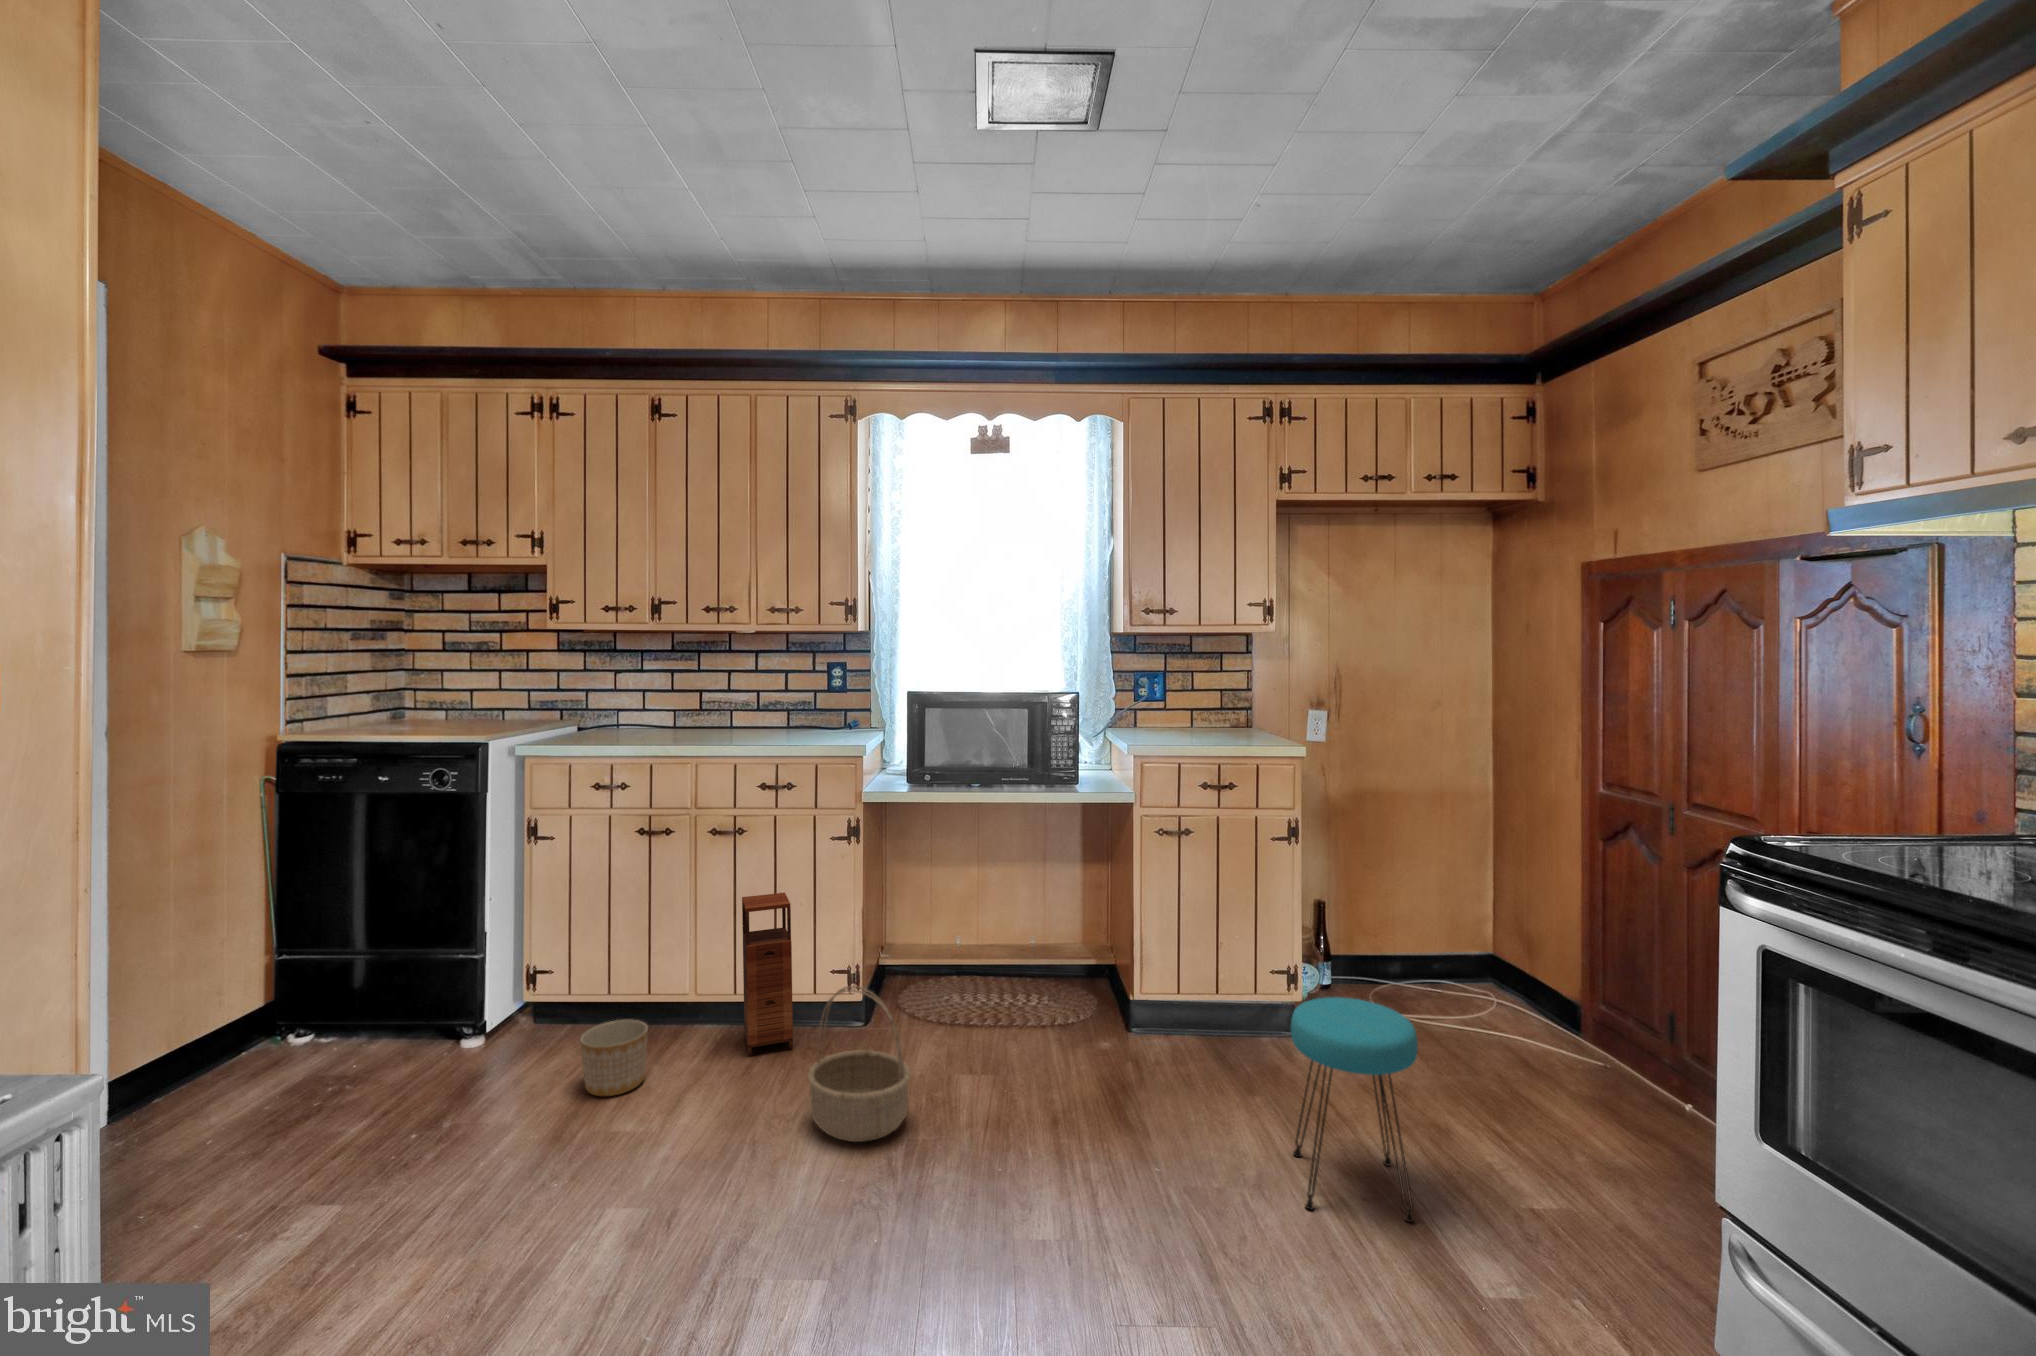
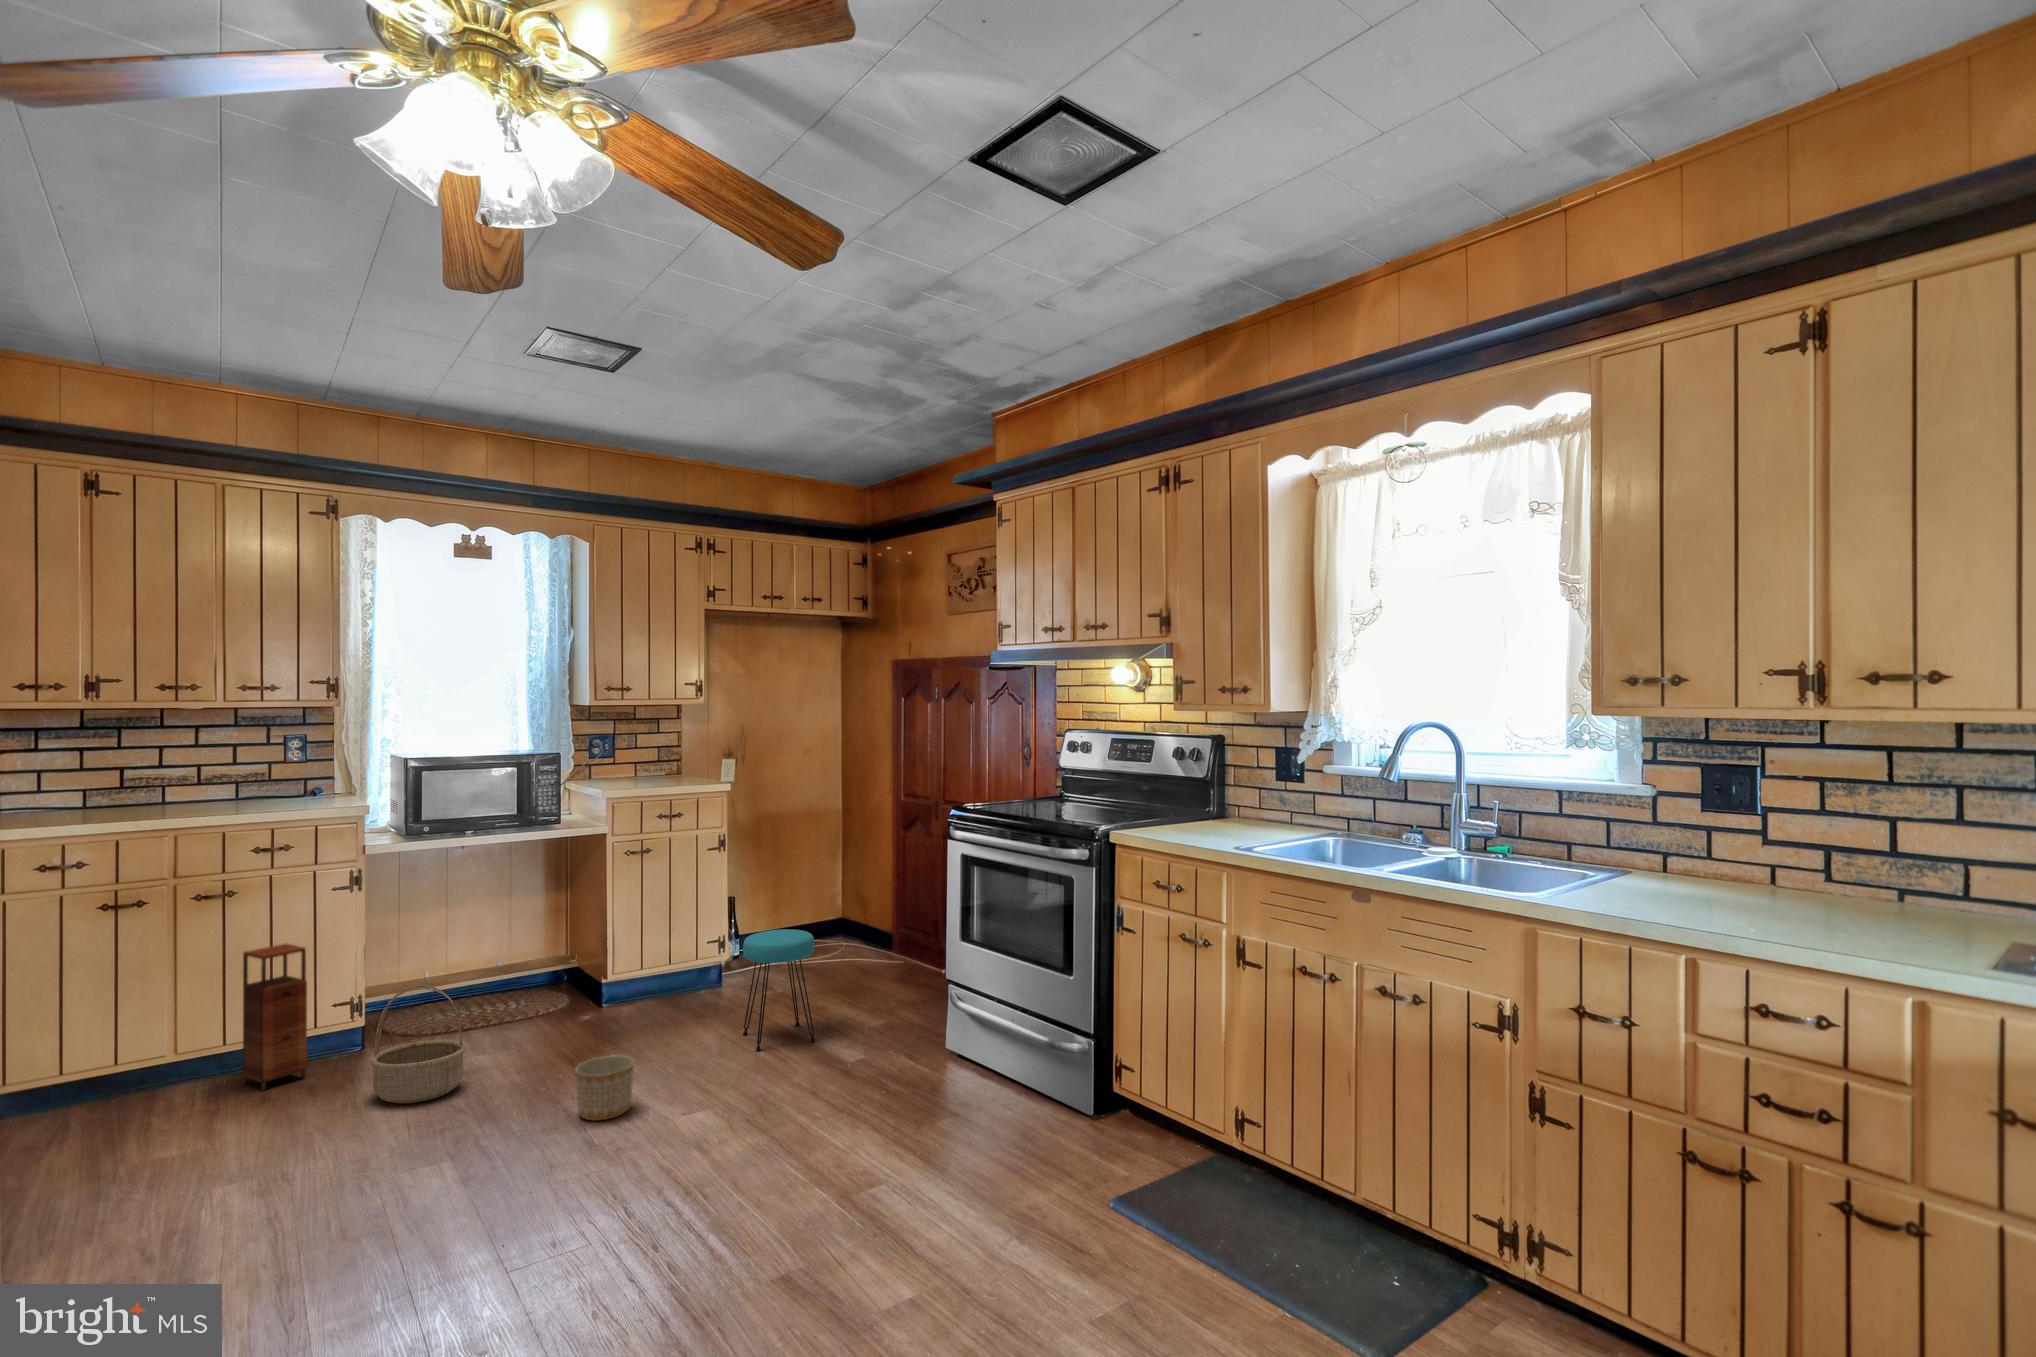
planter: present [580,1020,648,1096] -> present [575,1055,634,1121]

